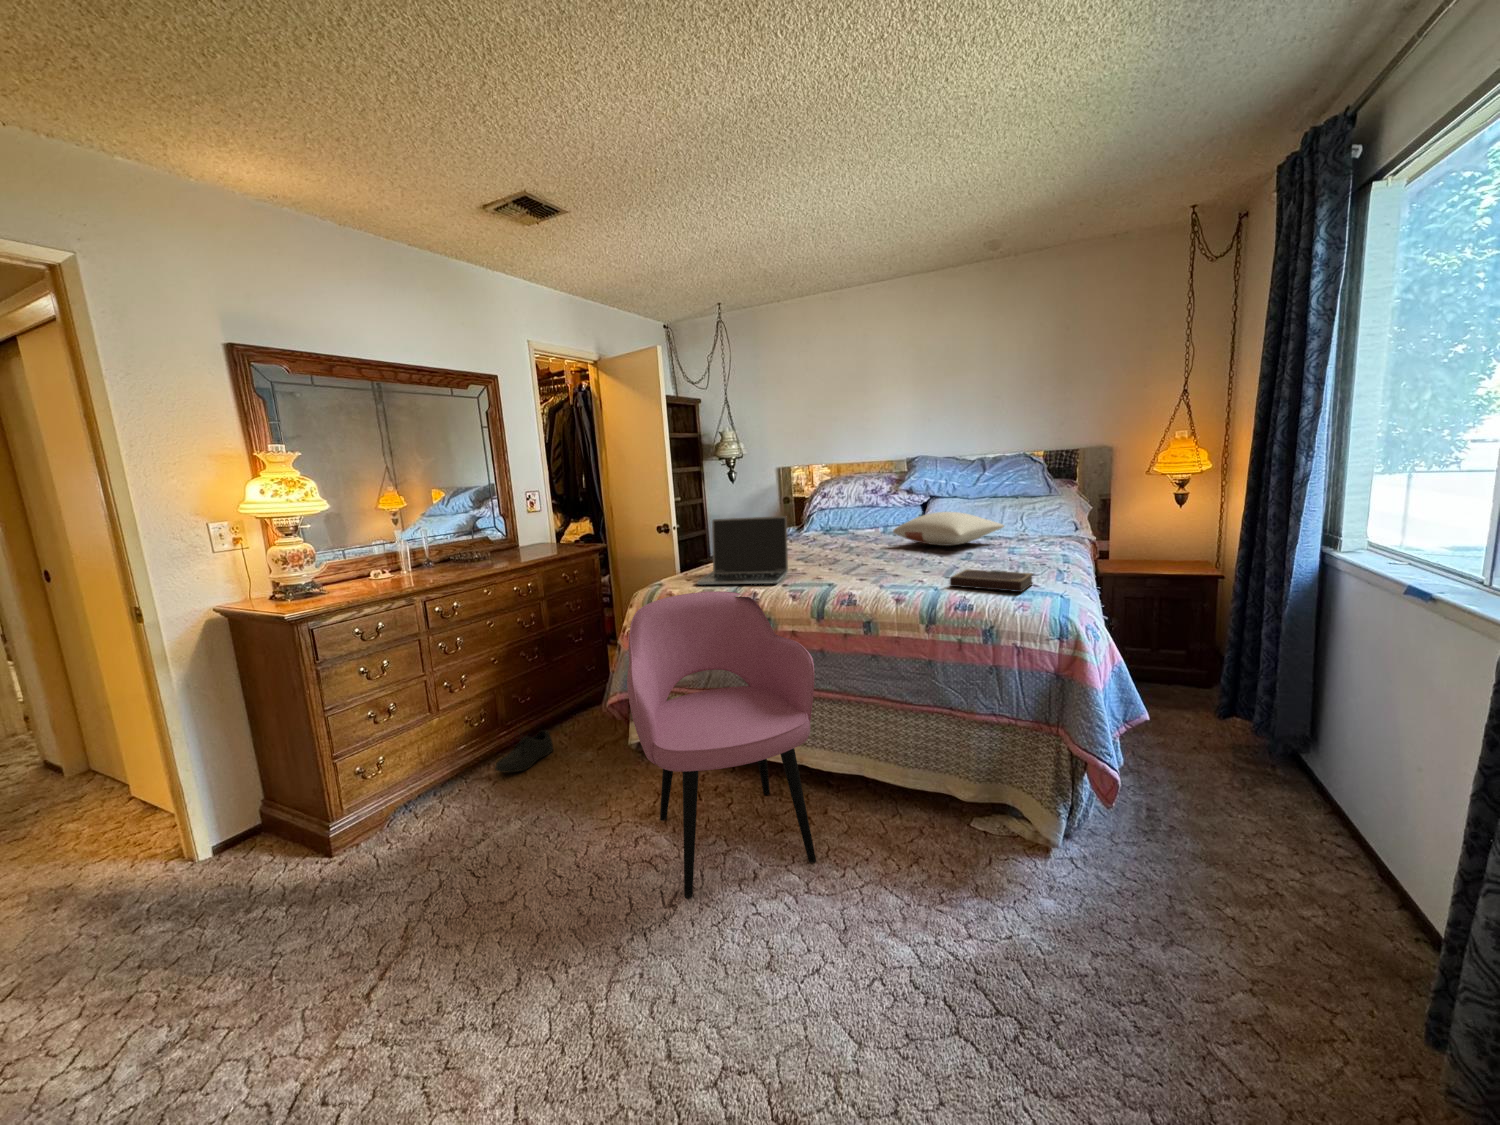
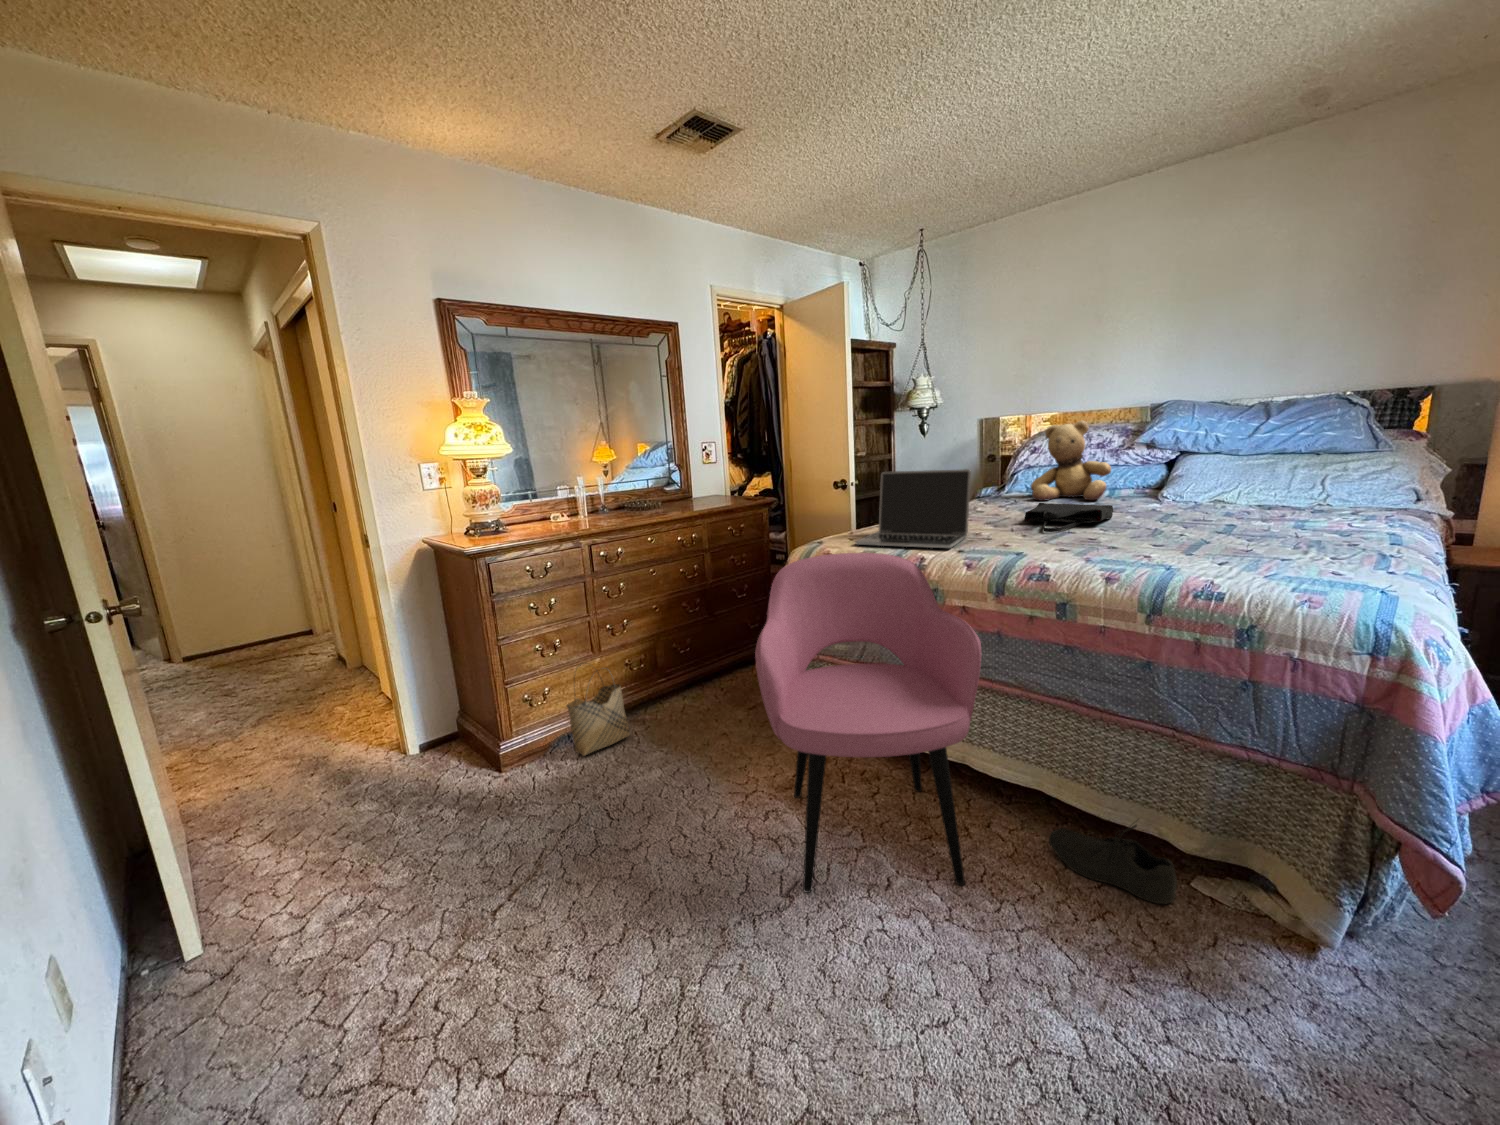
teddy bear: none [827,472,886,538] -> present [1031,421,1111,501]
pillow: present [893,512,1004,546] -> none [1118,470,1292,514]
tote bag: none [829,541,892,565] -> present [1024,503,1113,532]
notebook: present [950,569,1033,592] -> none [1191,544,1337,580]
woven basket: none [410,724,480,822] -> present [567,664,630,756]
shoe: present [495,730,553,772] -> present [1049,825,1177,904]

